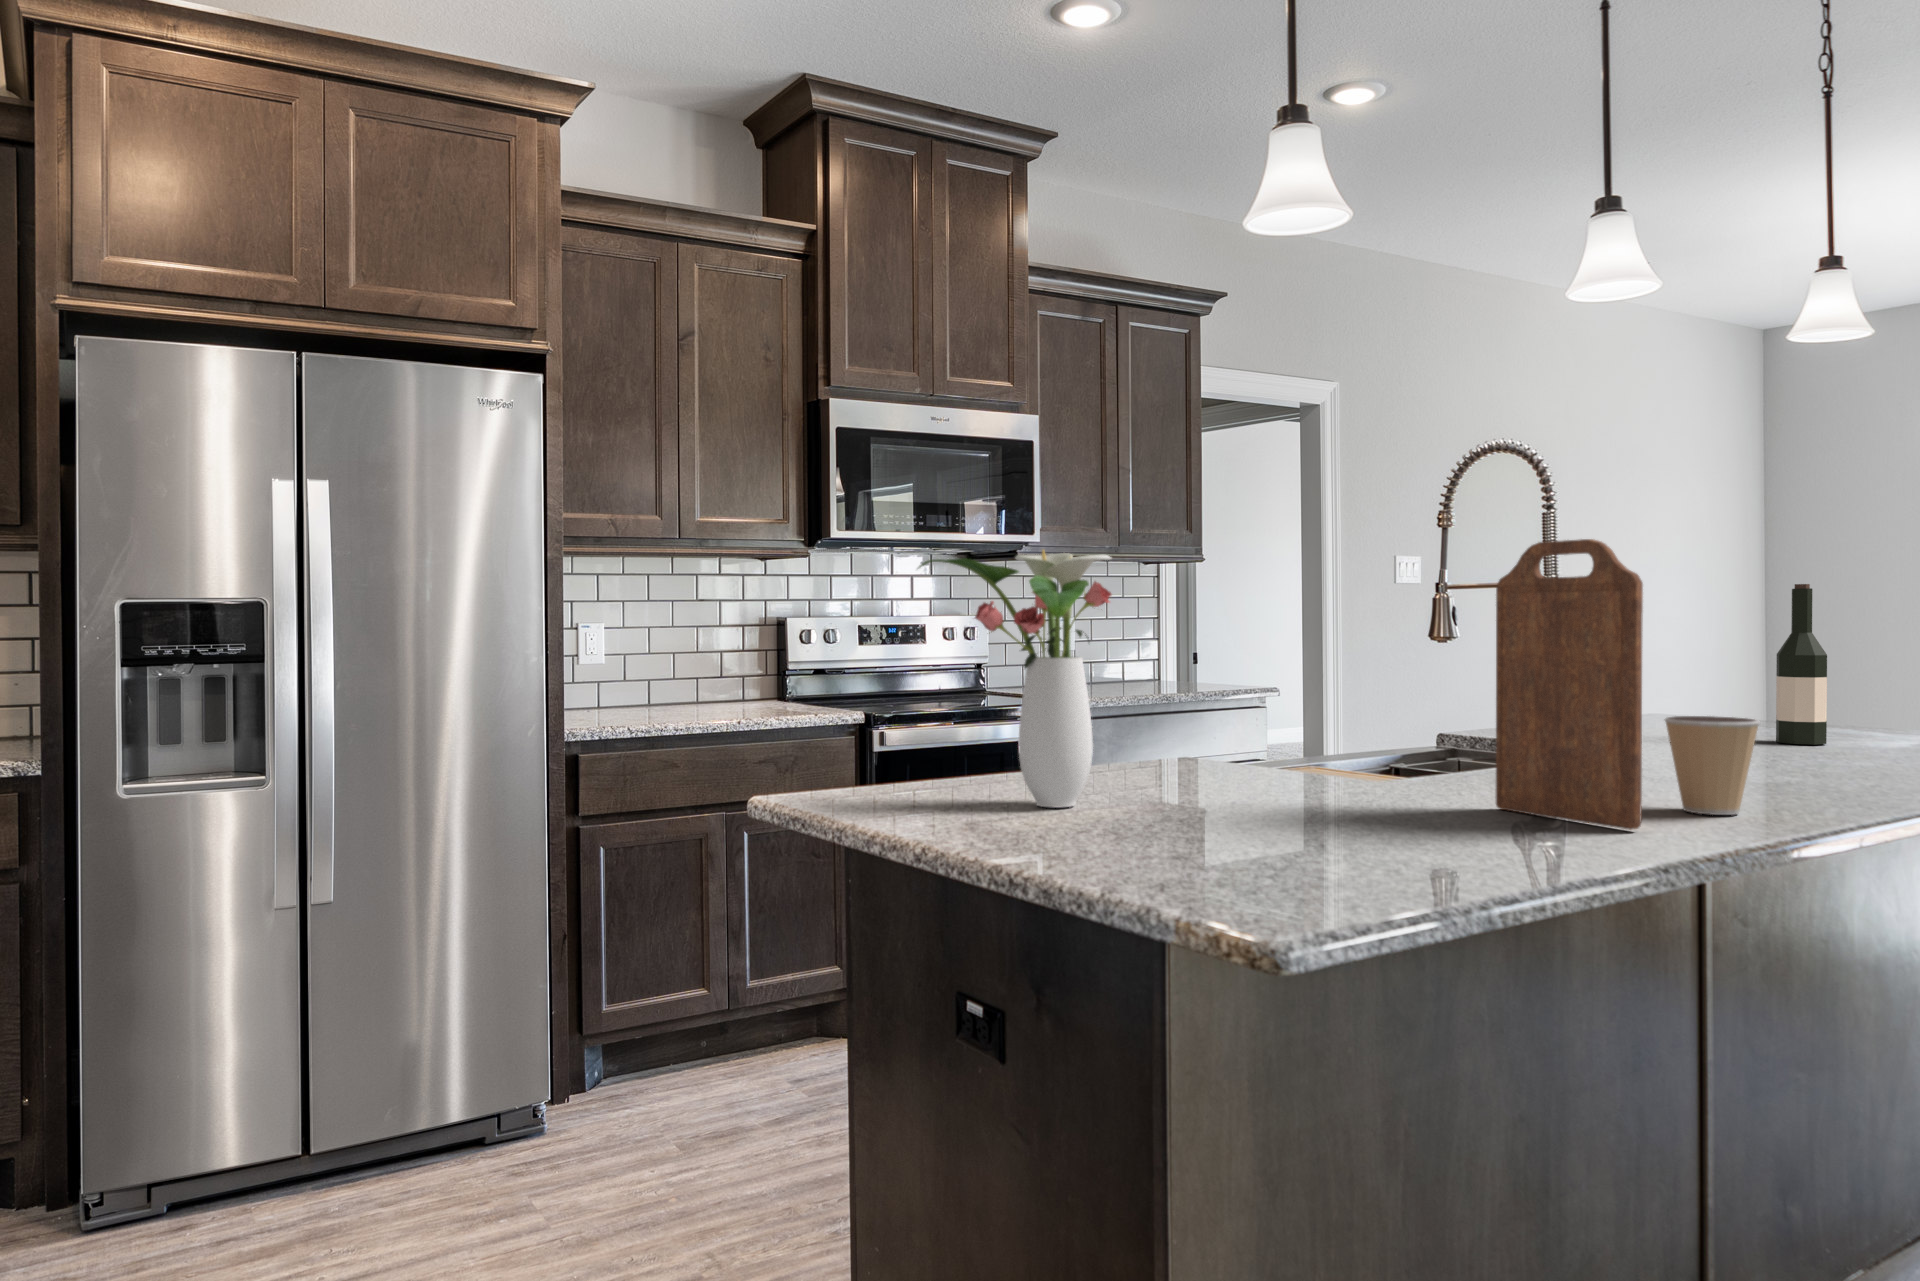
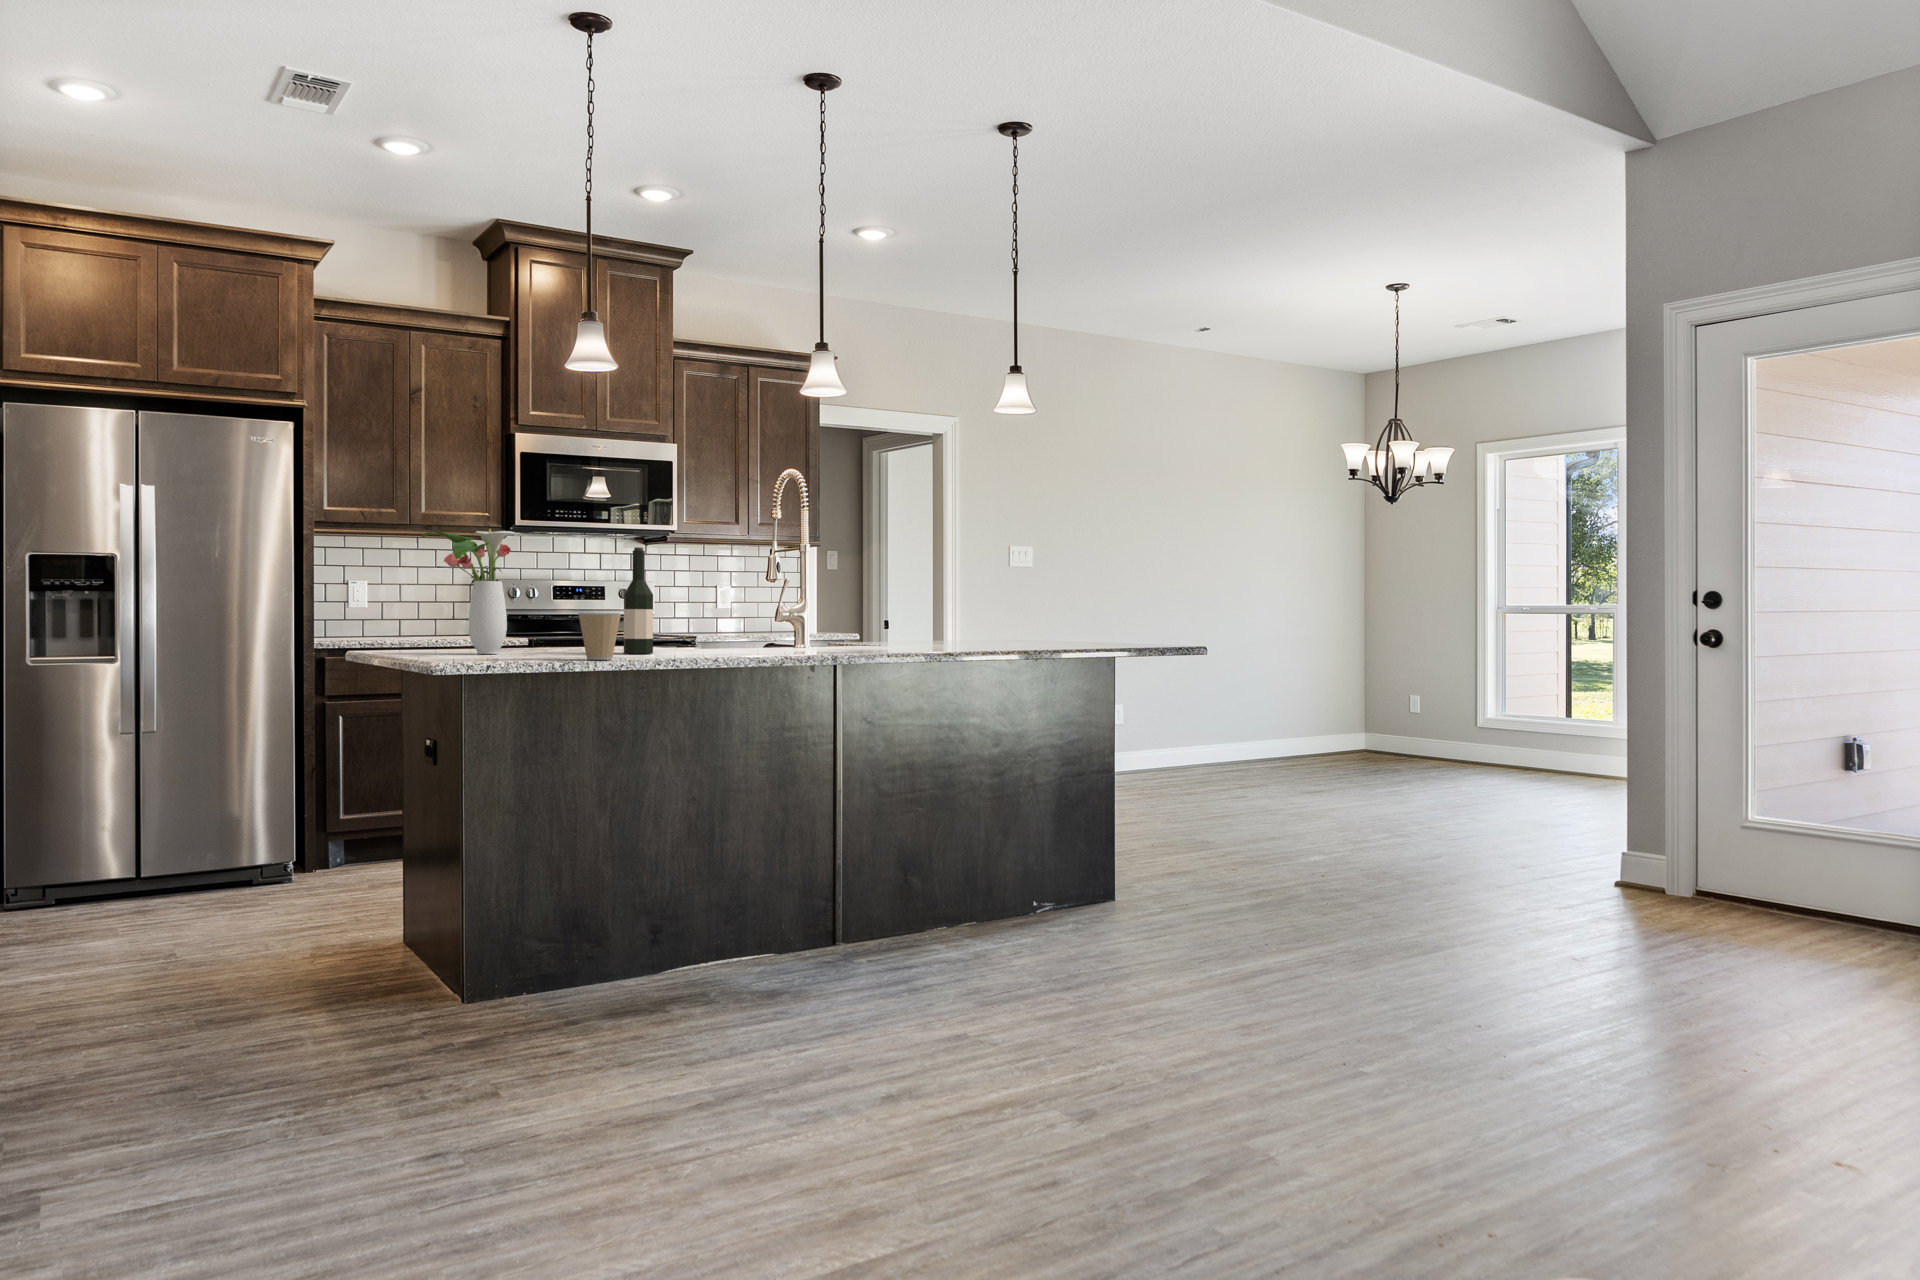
cutting board: present [1496,539,1643,830] -> none [695,527,724,659]
wine bottle: present [1776,584,1827,745] -> present [624,547,653,654]
coffee cup: present [1664,716,1759,815] -> present [578,613,621,660]

